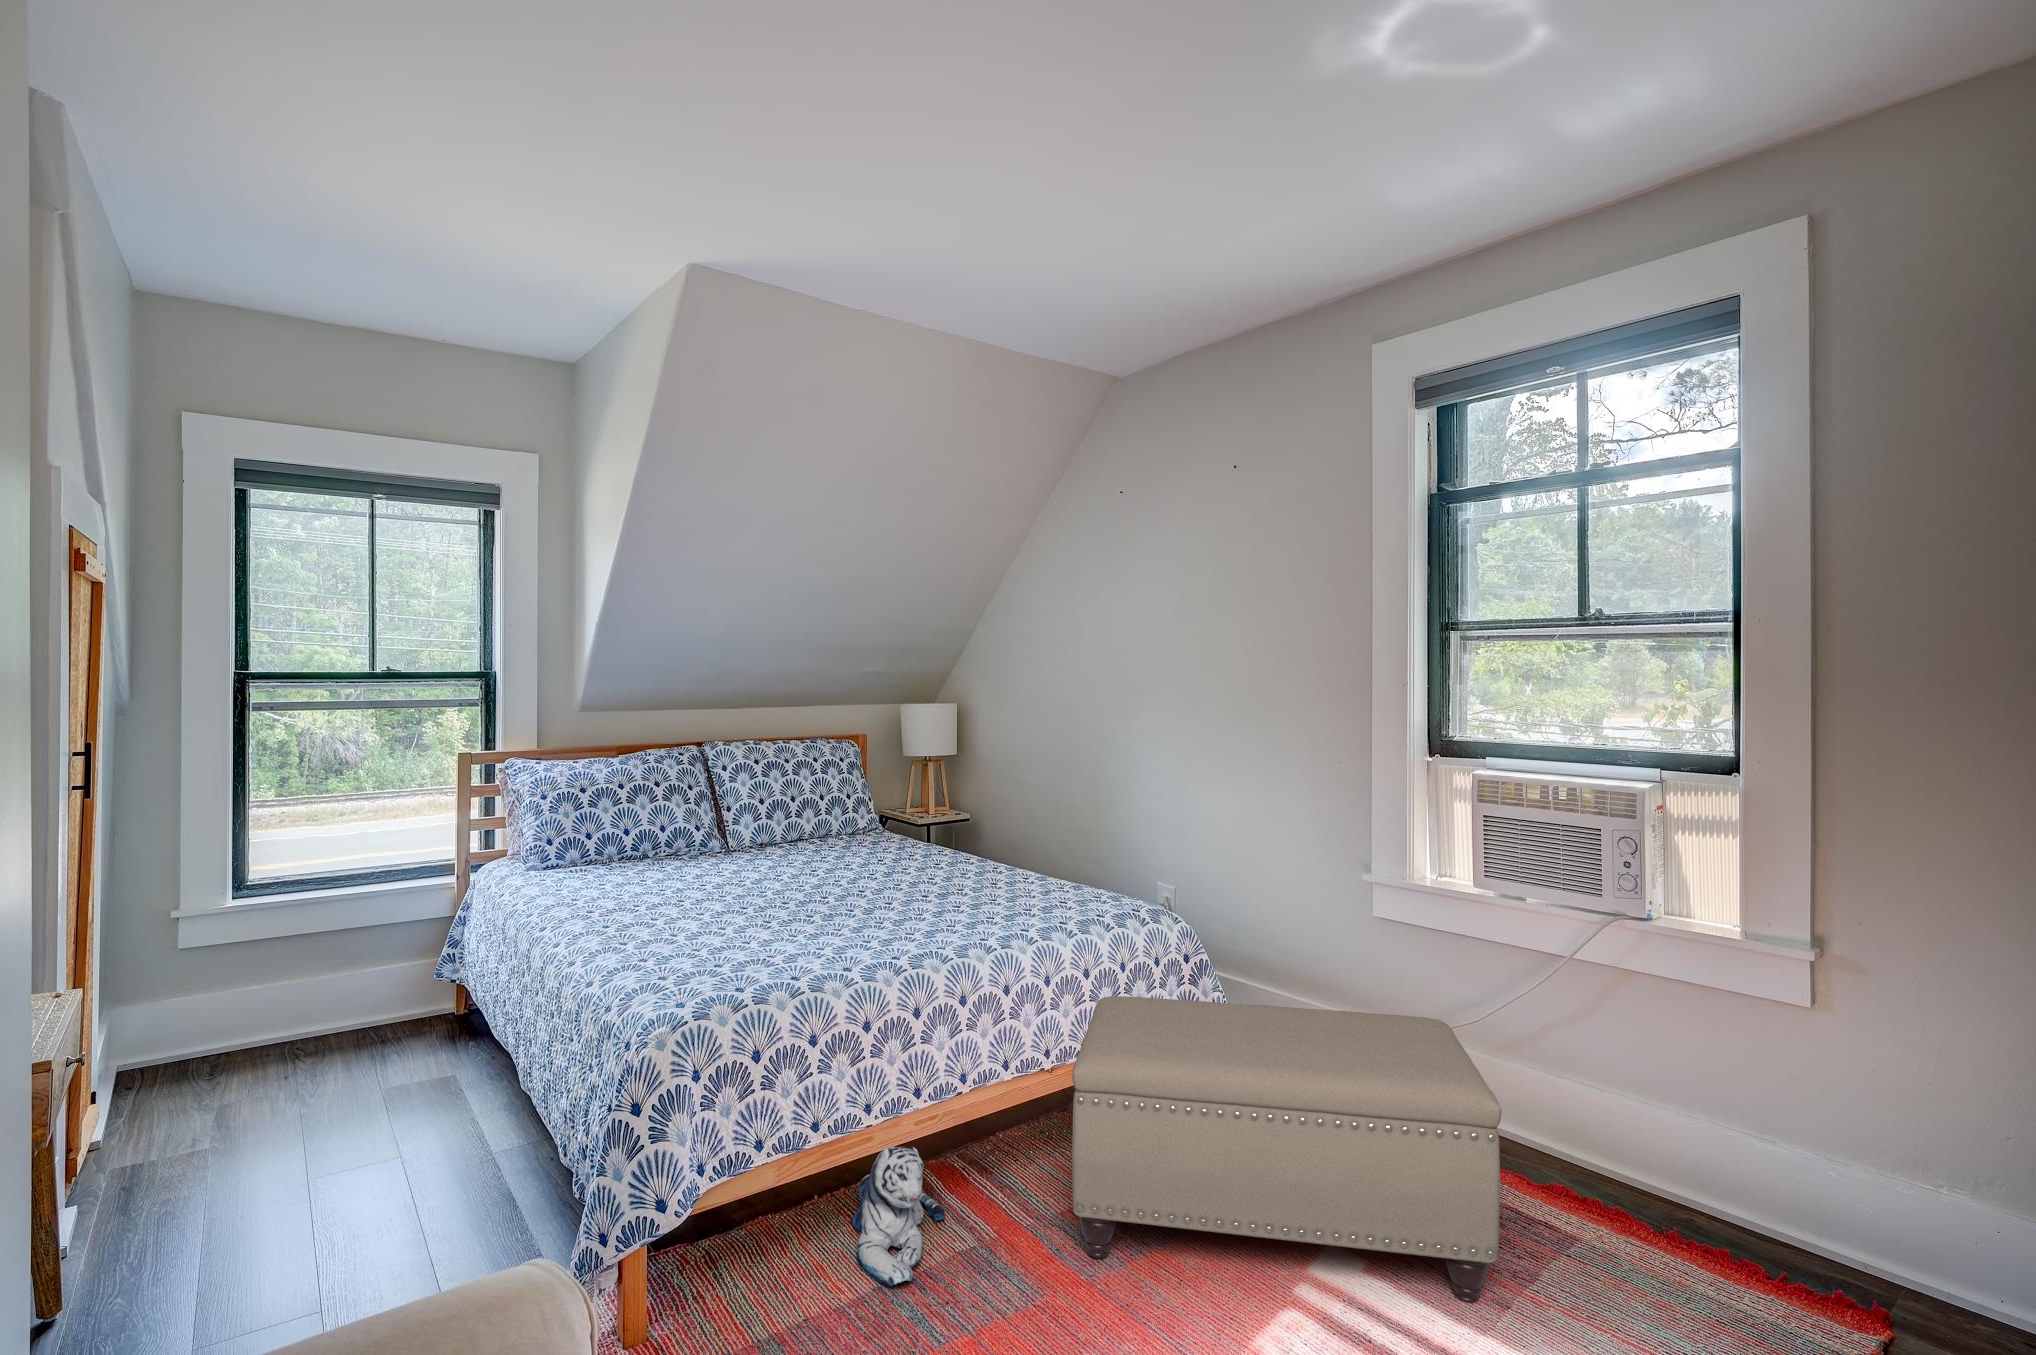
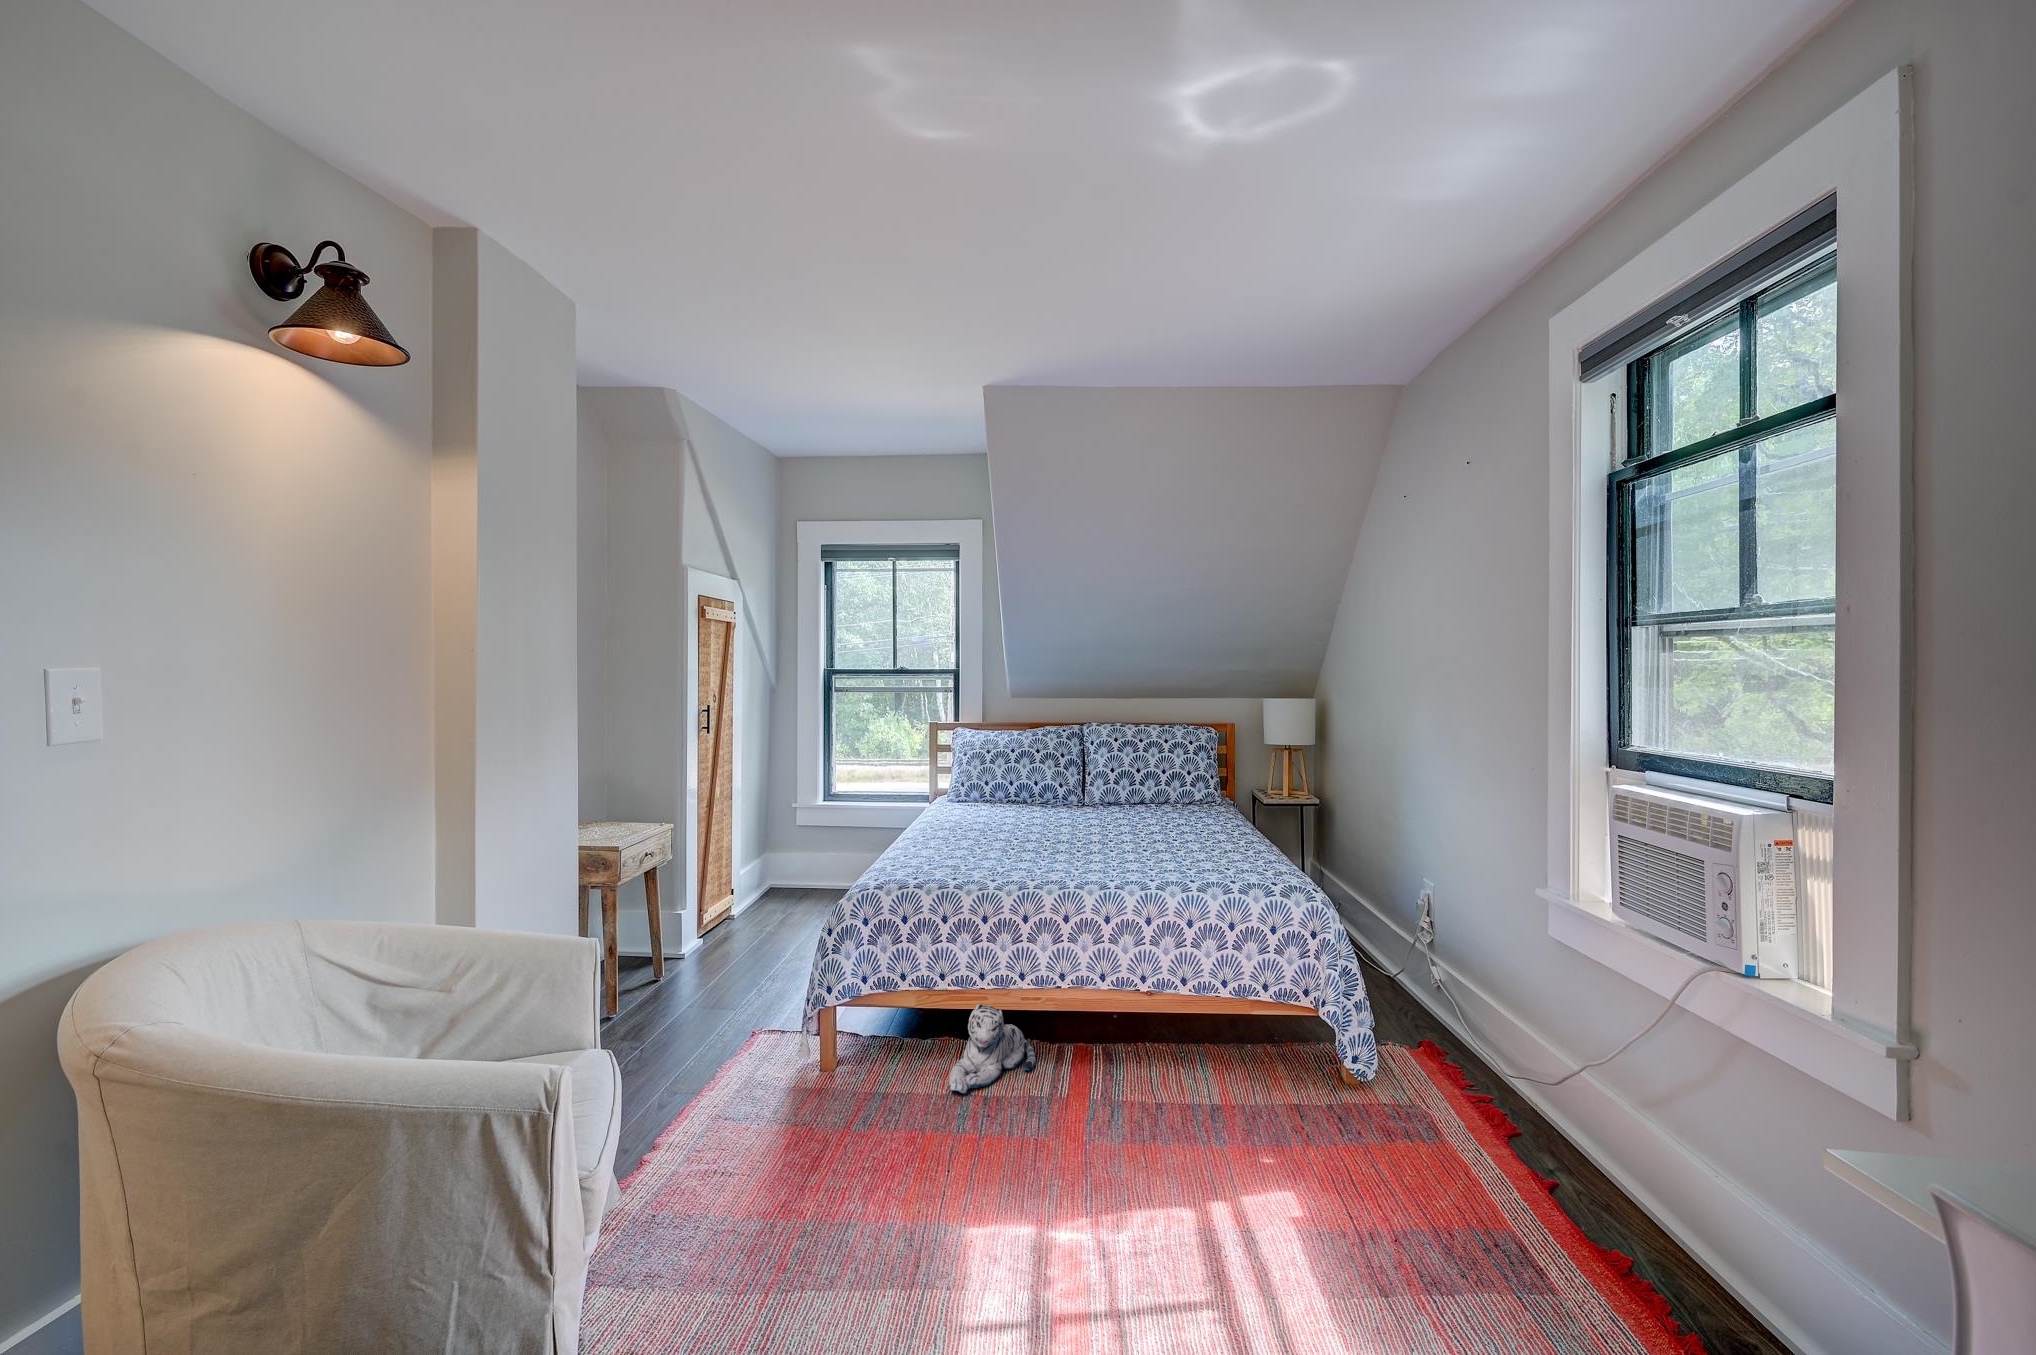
ottoman: present [1072,996,1502,1303] -> none [1069,943,1462,1283]

